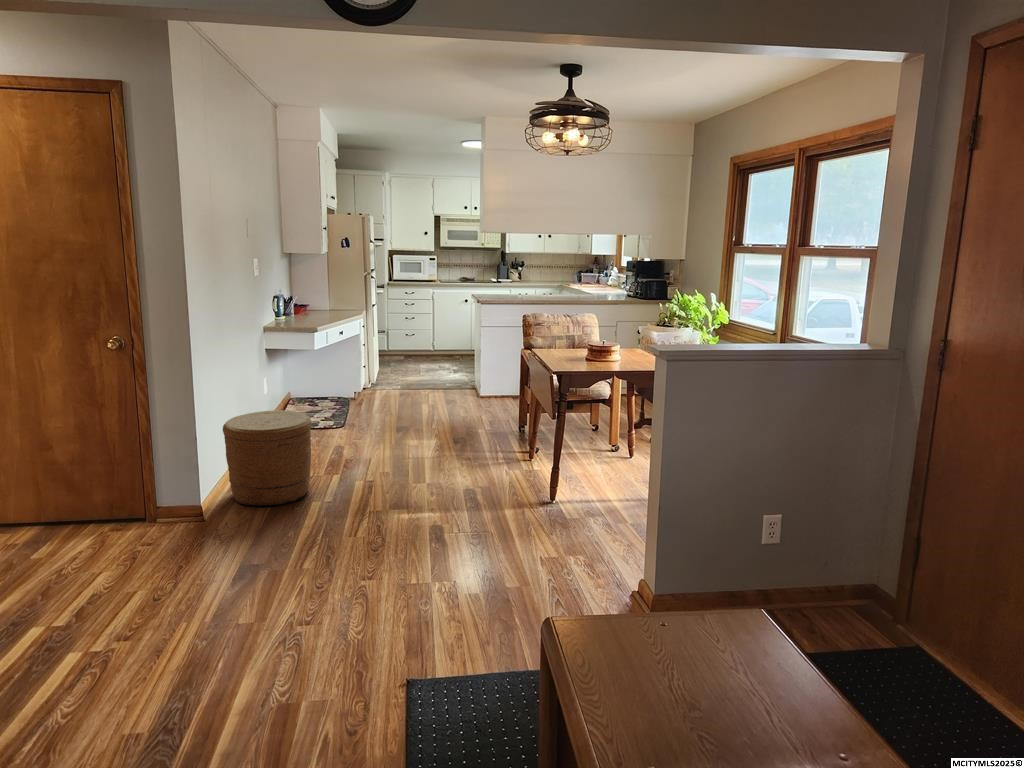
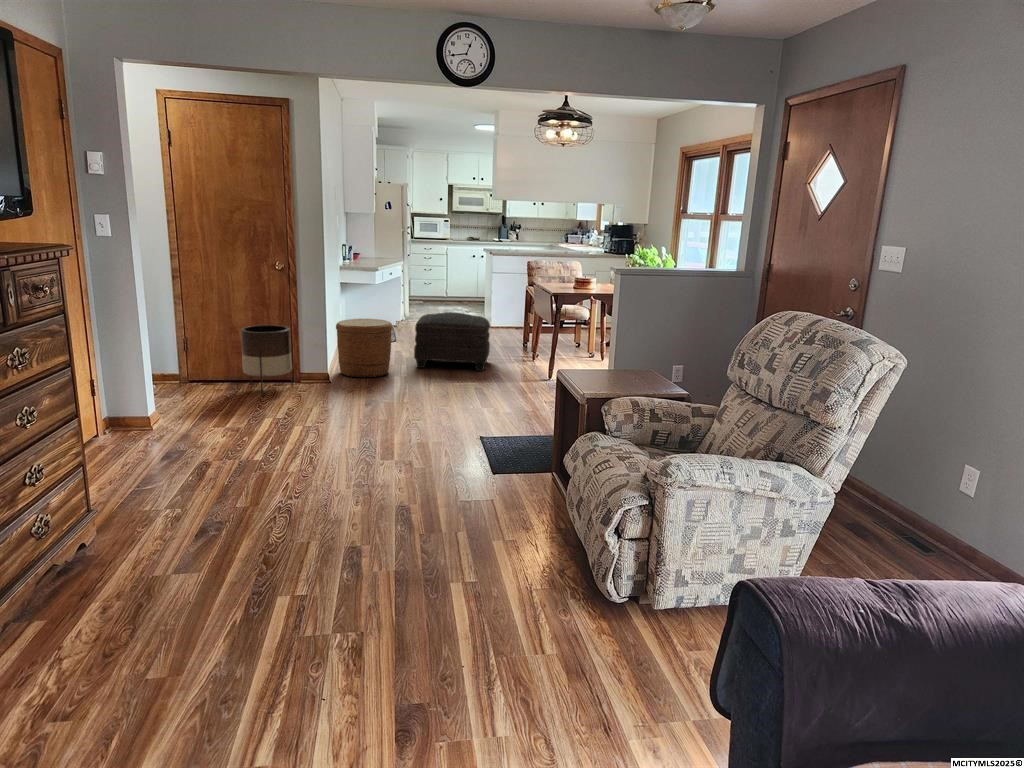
ottoman: none [351,395,466,485] -> present [414,312,490,371]
planter: none [37,435,140,559] -> present [241,325,293,396]

